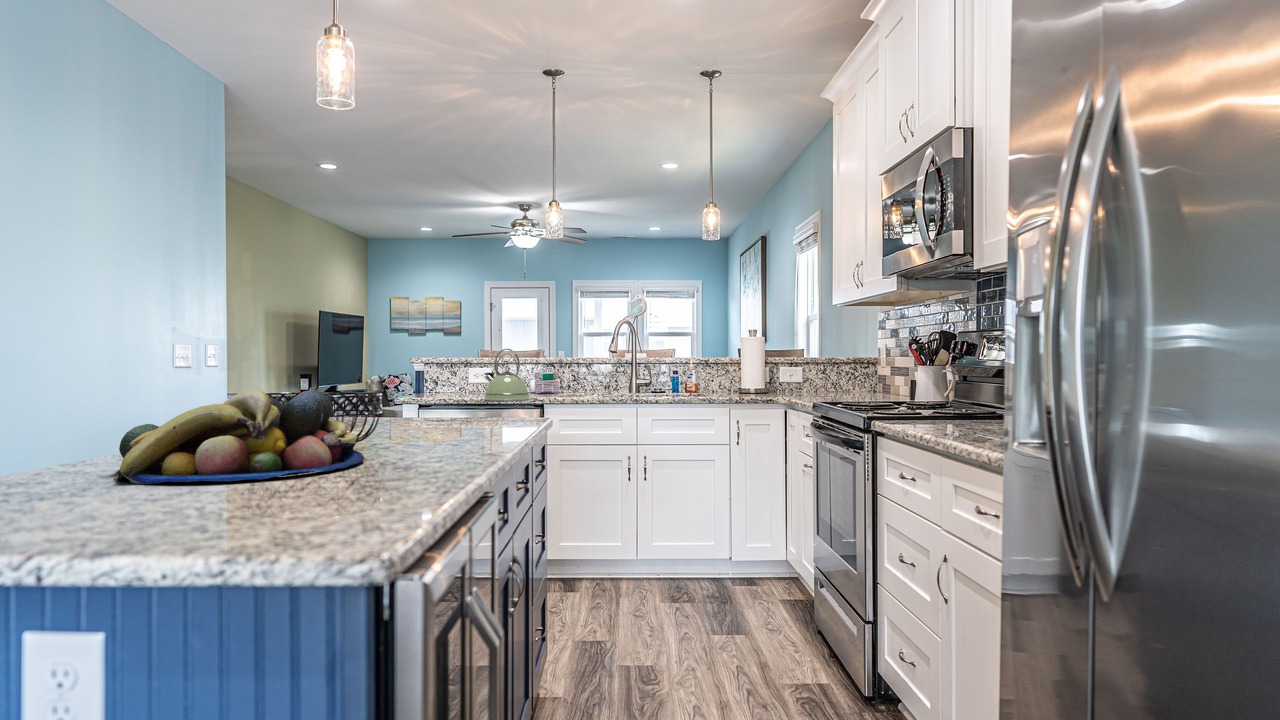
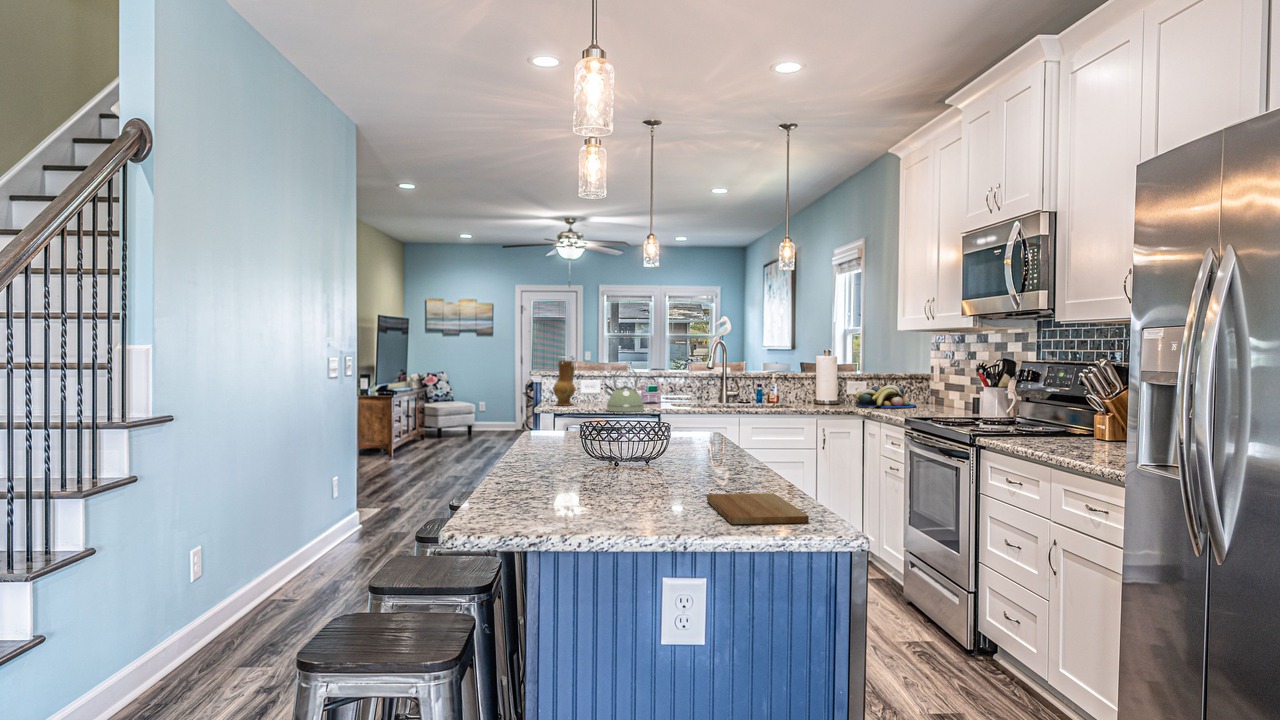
ceramic jug: none [440,346,467,397] -> present [553,361,575,406]
fruit bowl: present [115,389,364,484] -> present [855,385,916,408]
cutting board: none [118,486,347,541] -> present [707,493,809,524]

